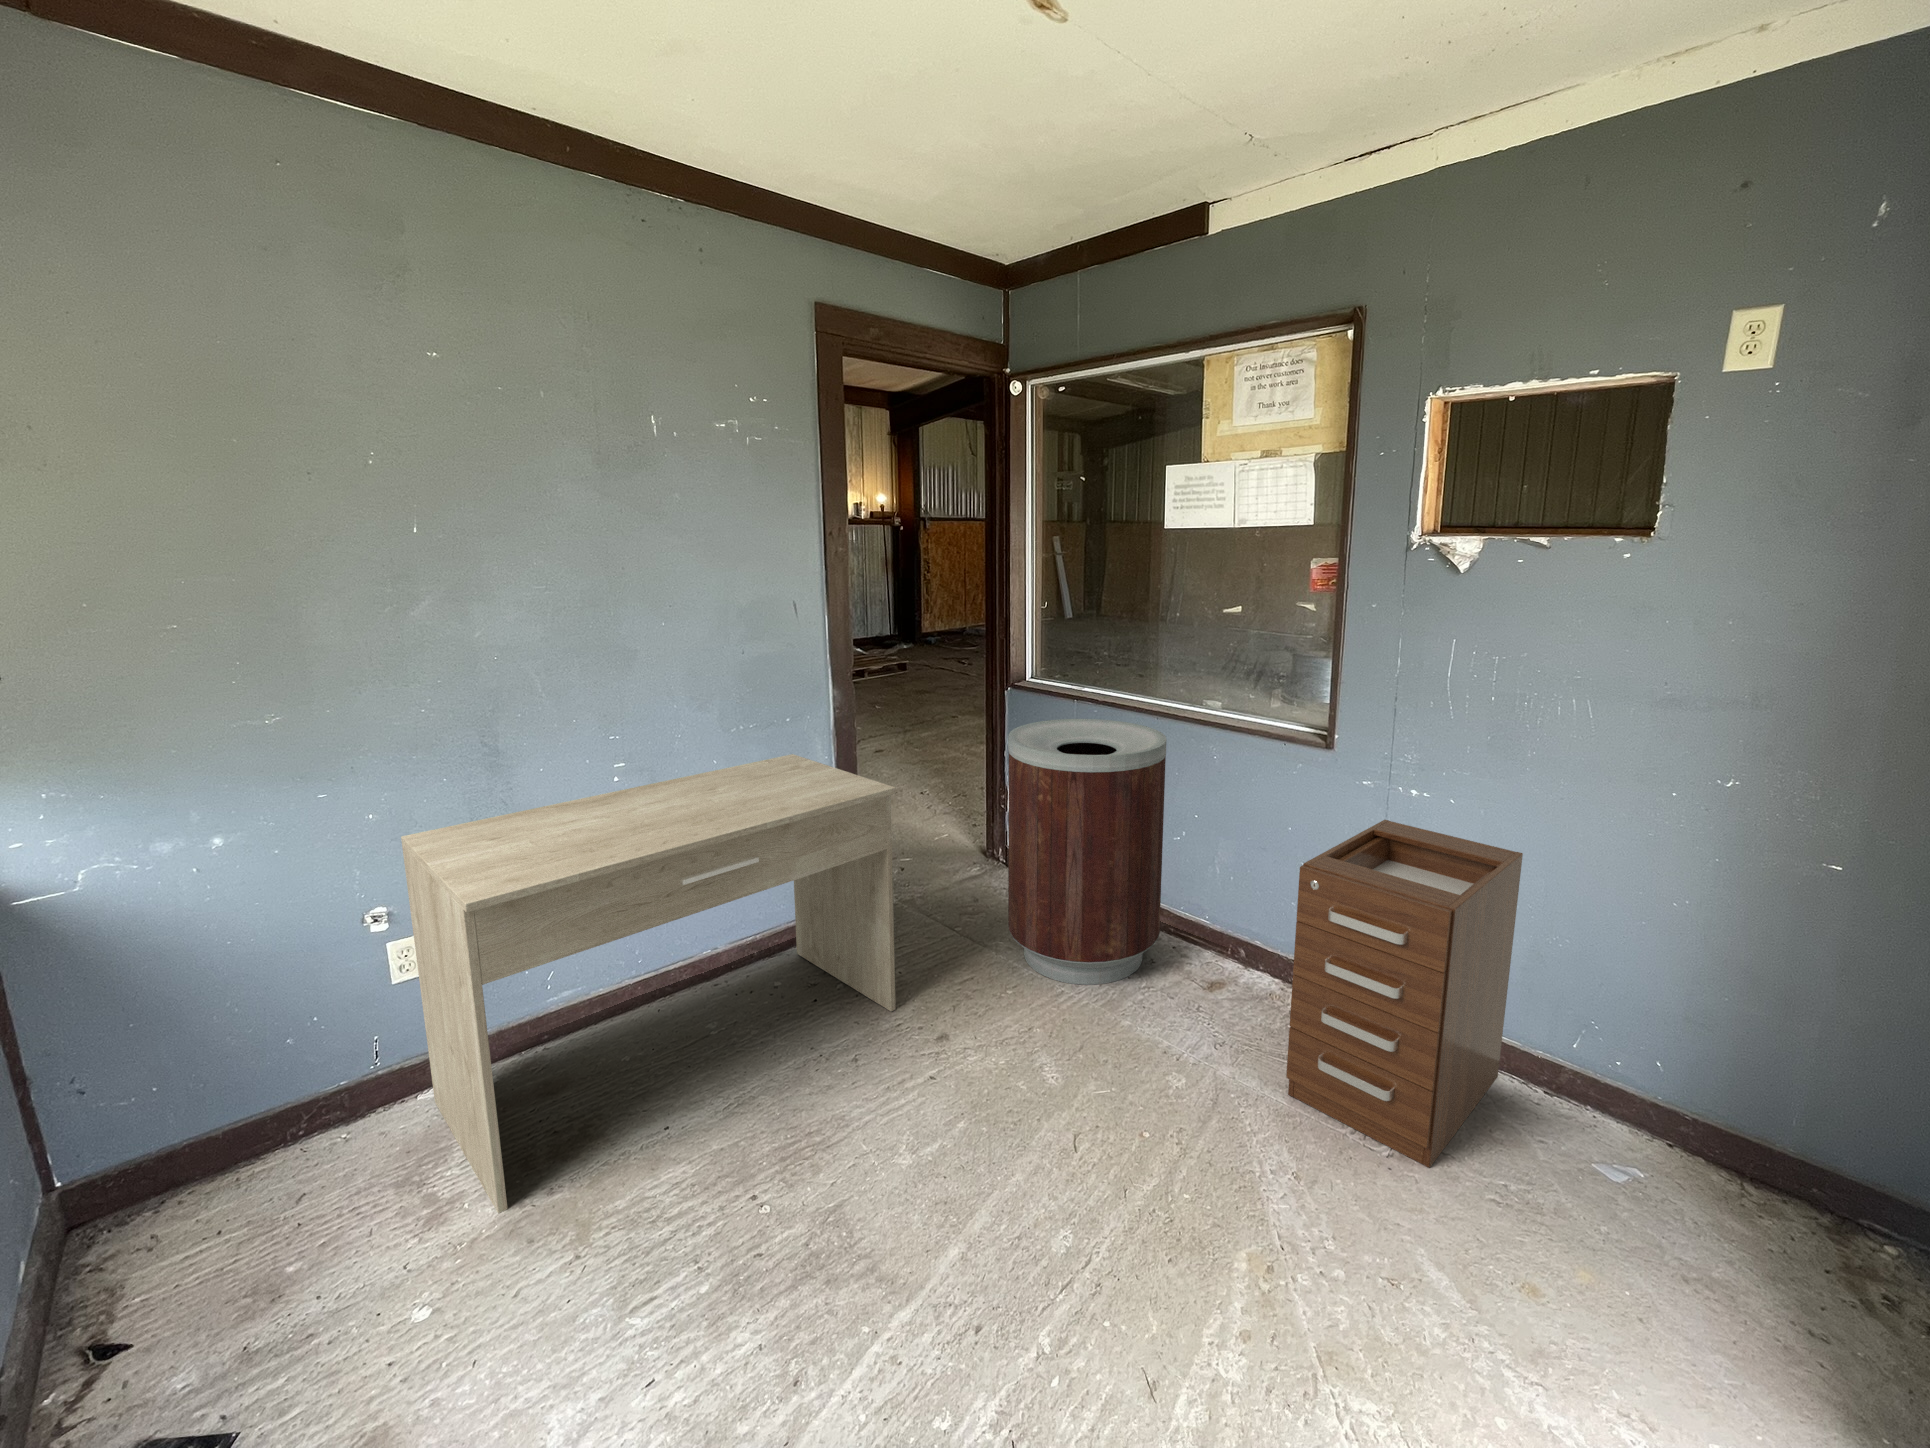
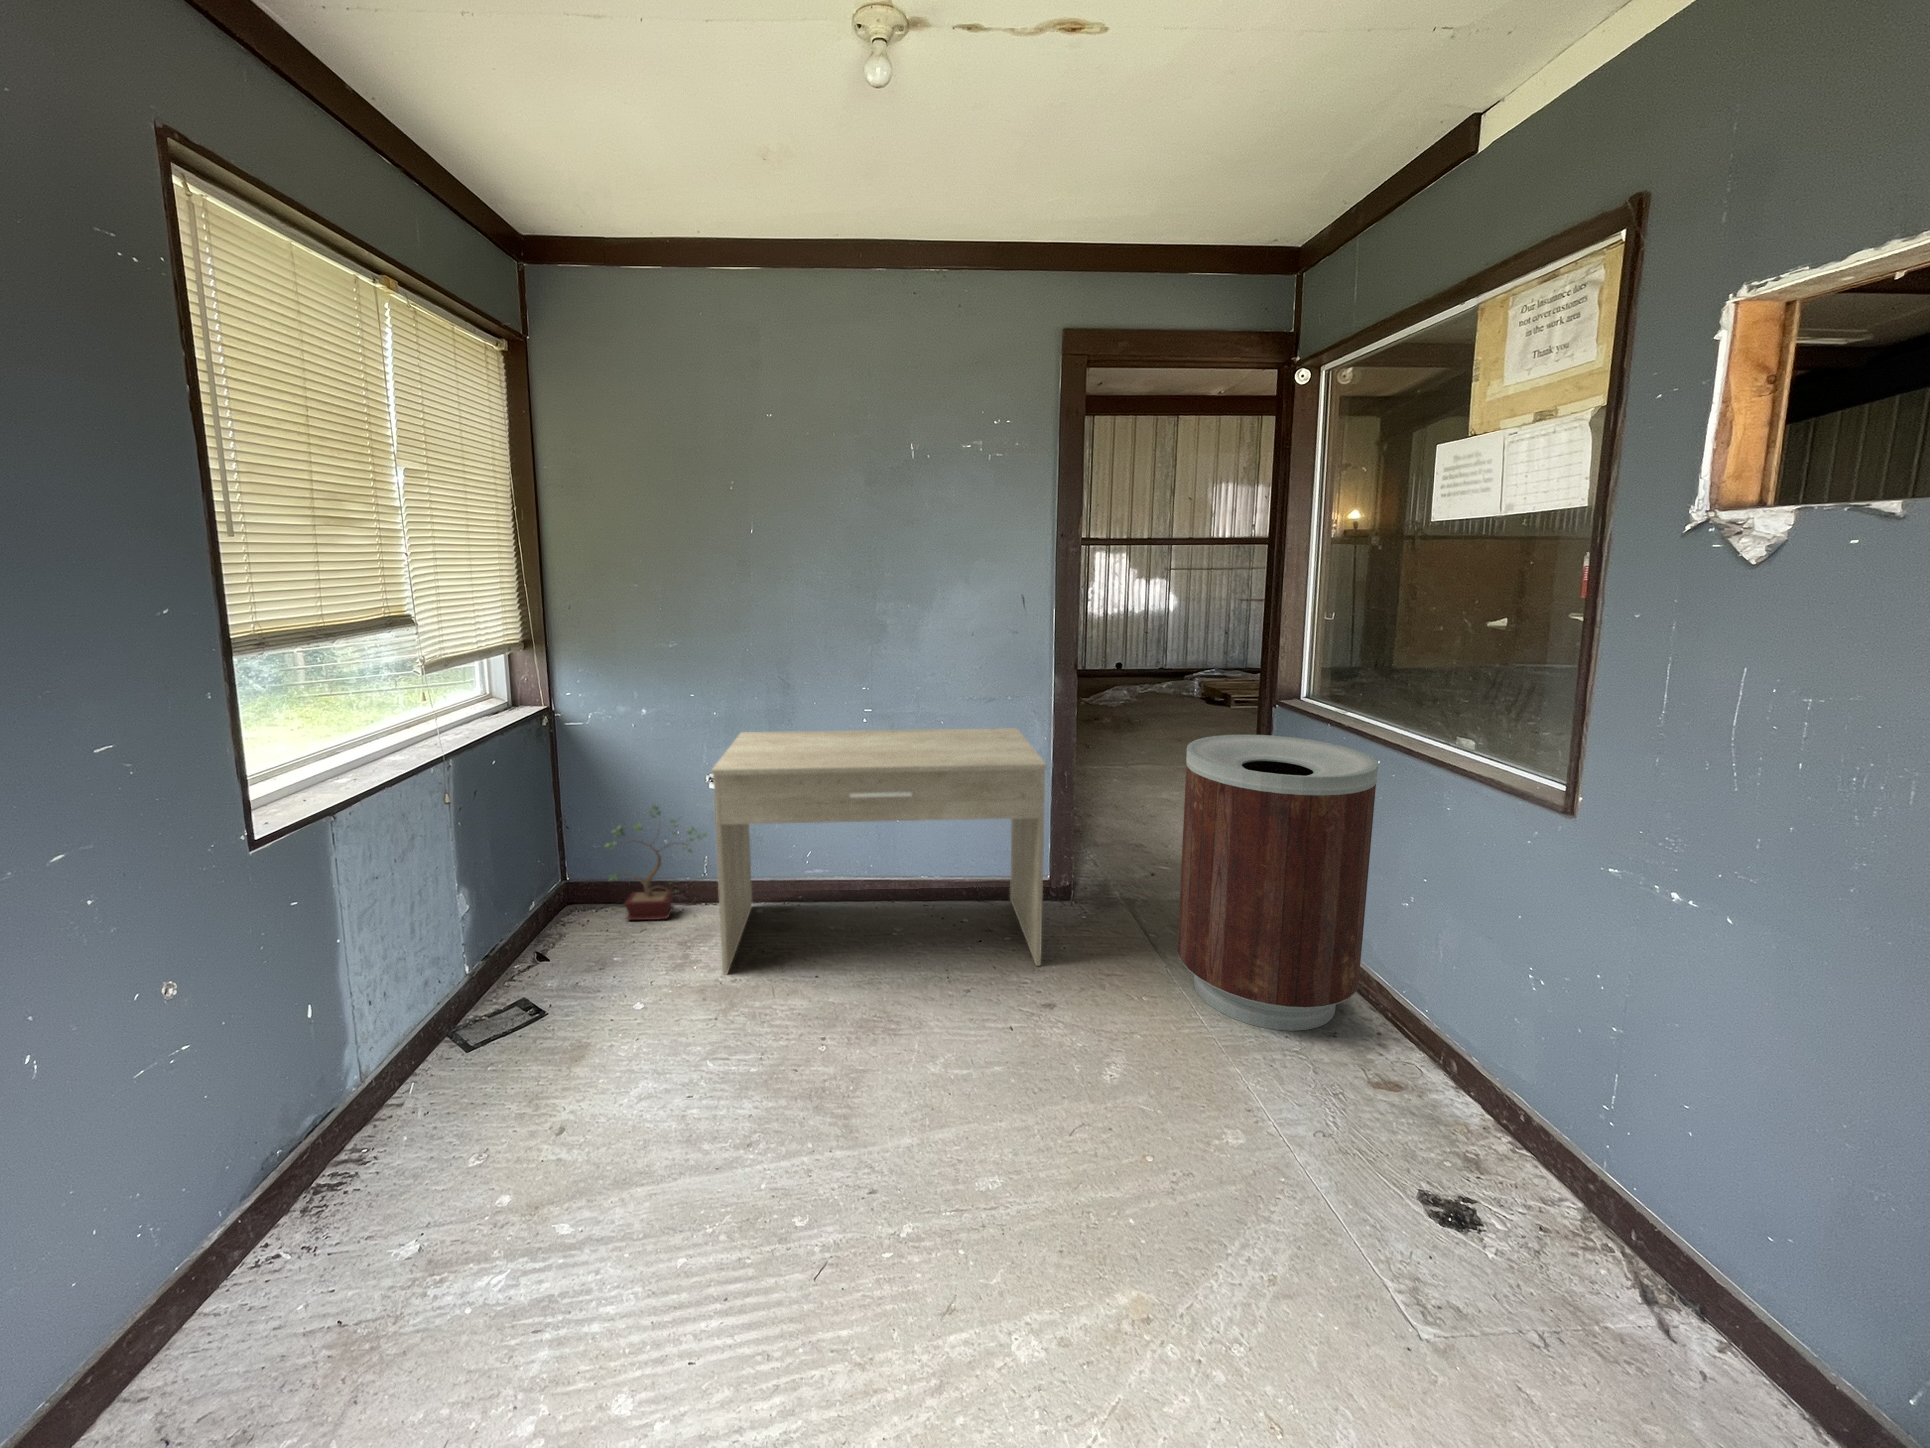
filing cabinet: present [1286,820,1523,1168] -> none [1350,932,1835,1398]
potted plant: none [114,1000,372,1225] -> present [605,805,706,920]

